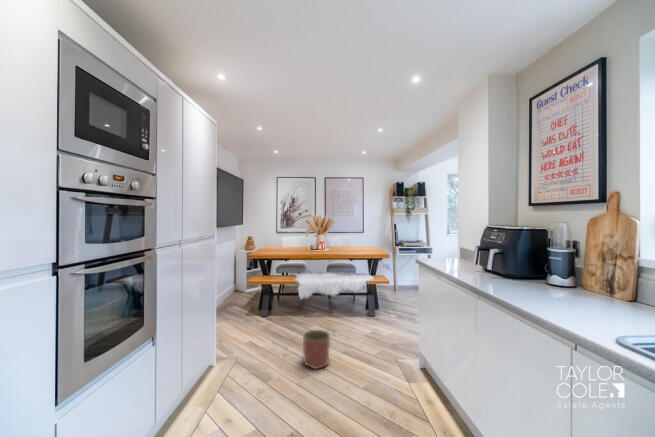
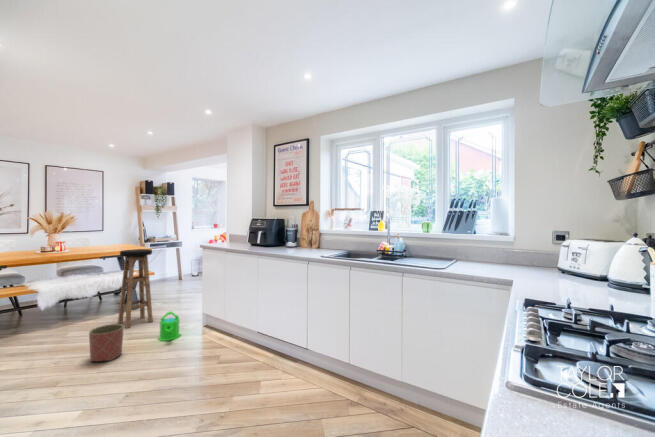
bar stool: none [350,254,377,335] -> present [118,249,153,328]
watering can: none [366,334,389,369] -> present [159,312,180,341]

